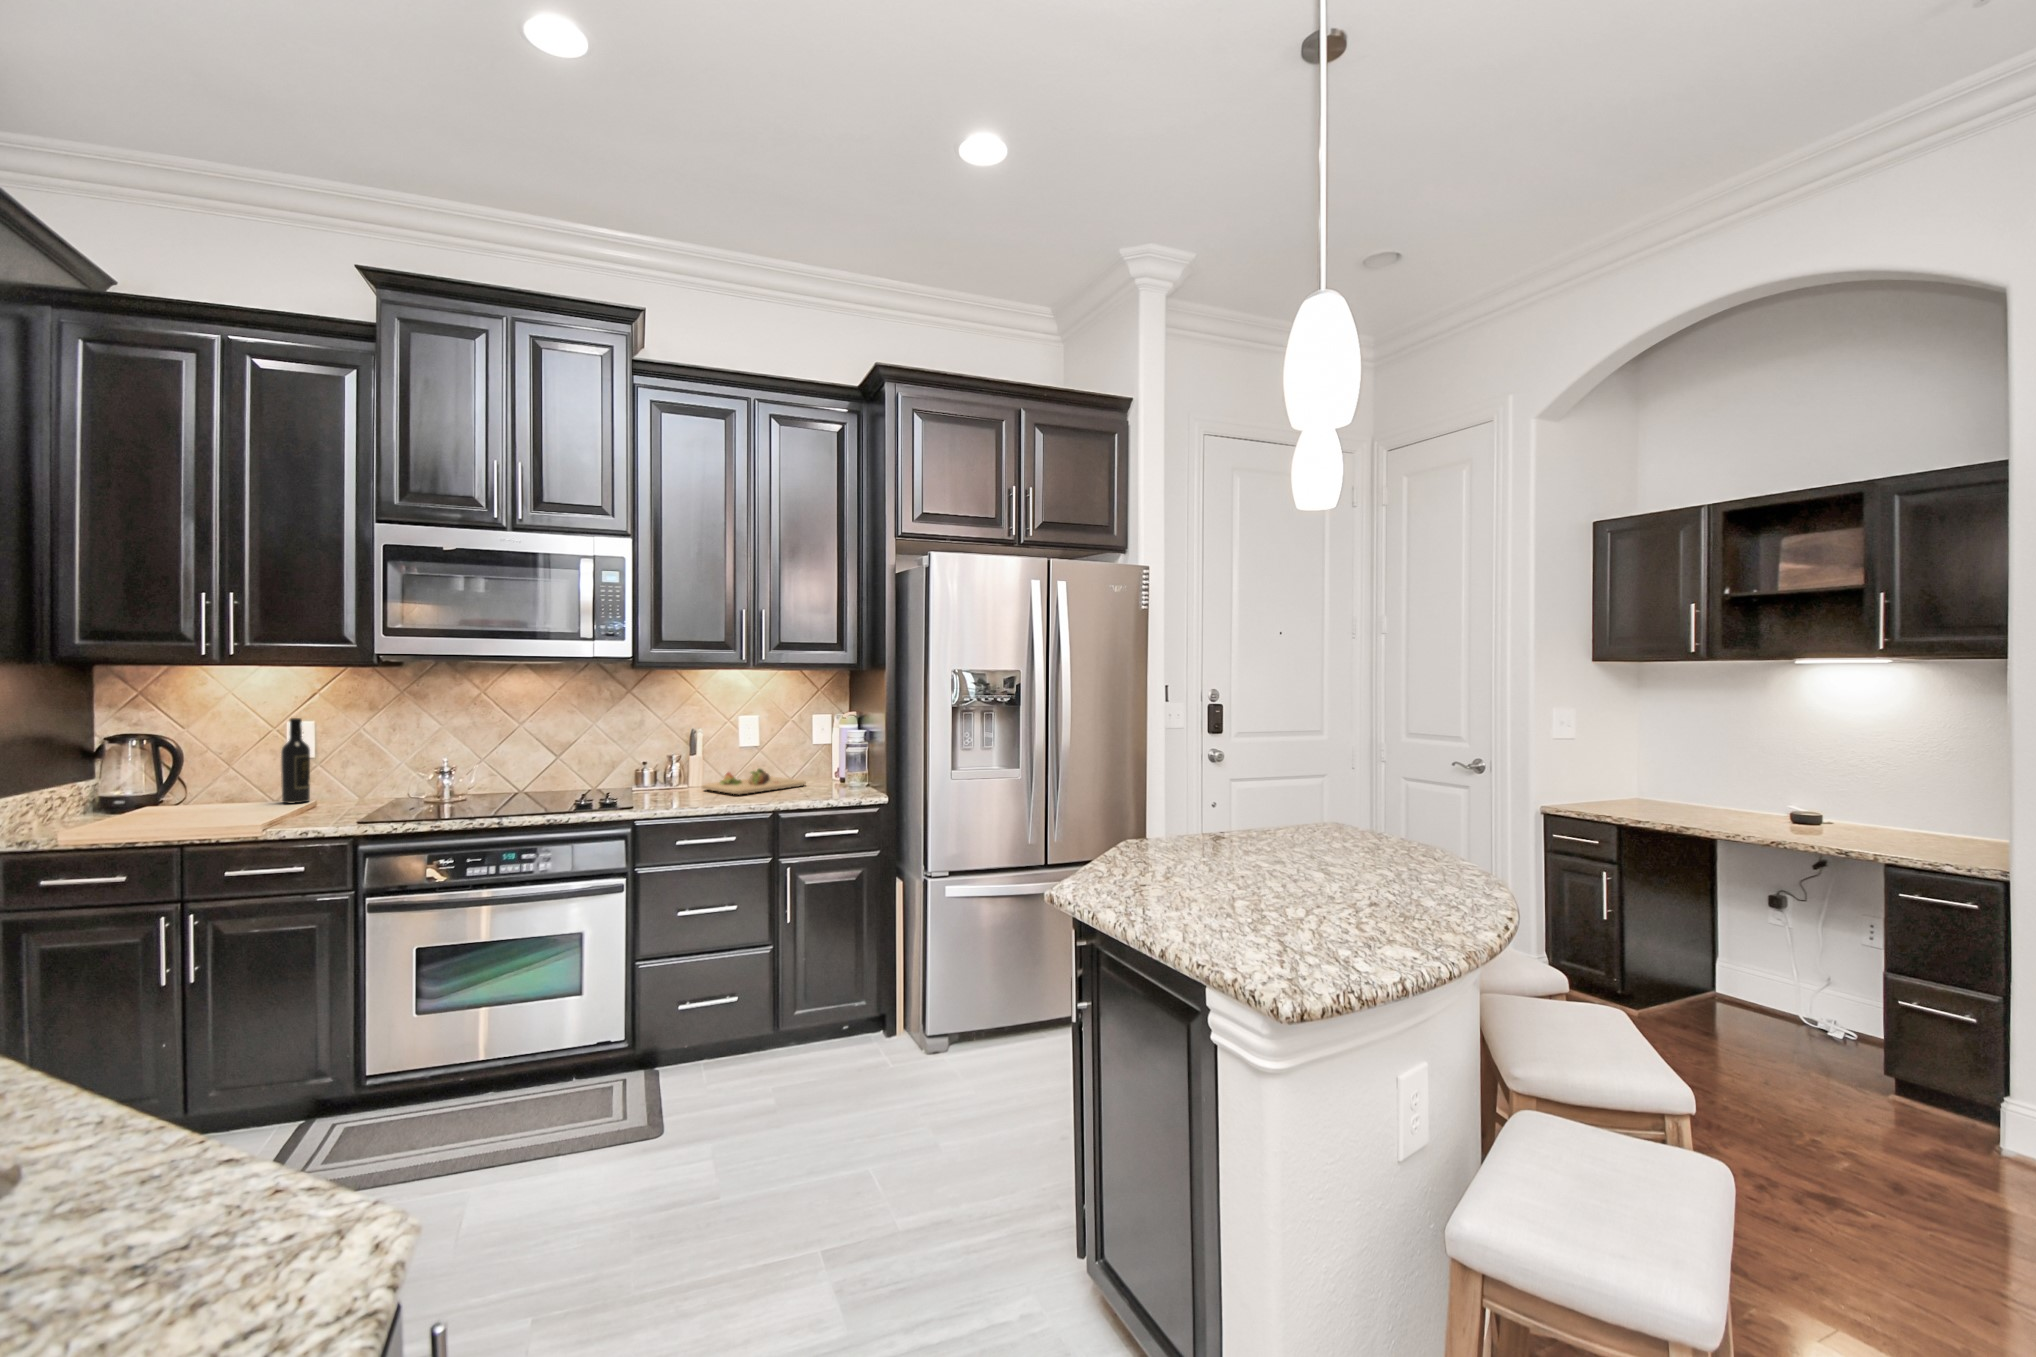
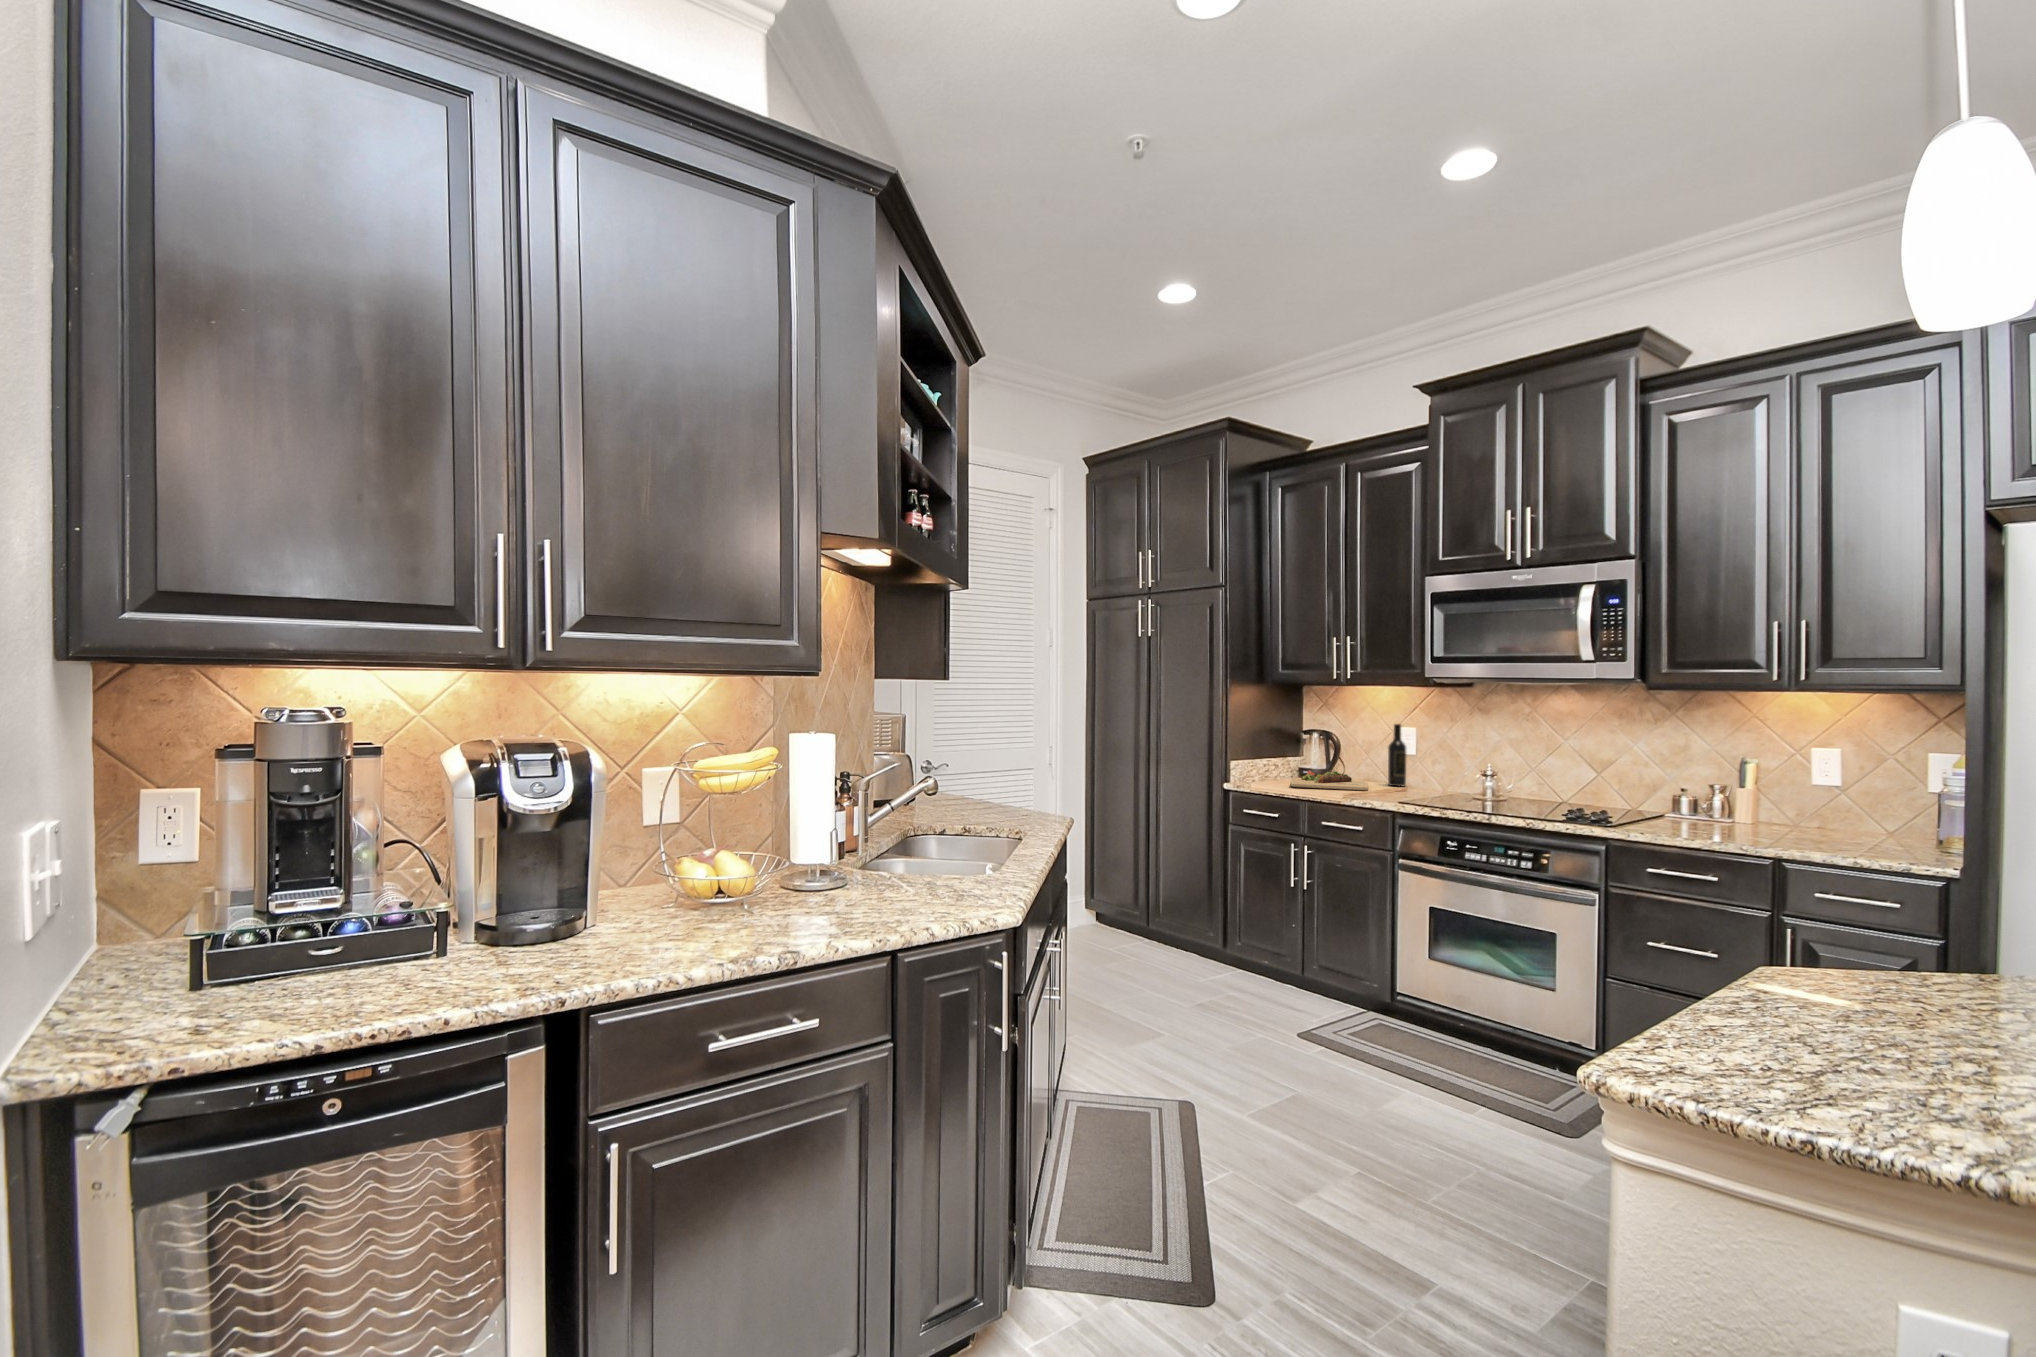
cutting board: present [702,768,806,794] -> present [1290,770,1368,791]

